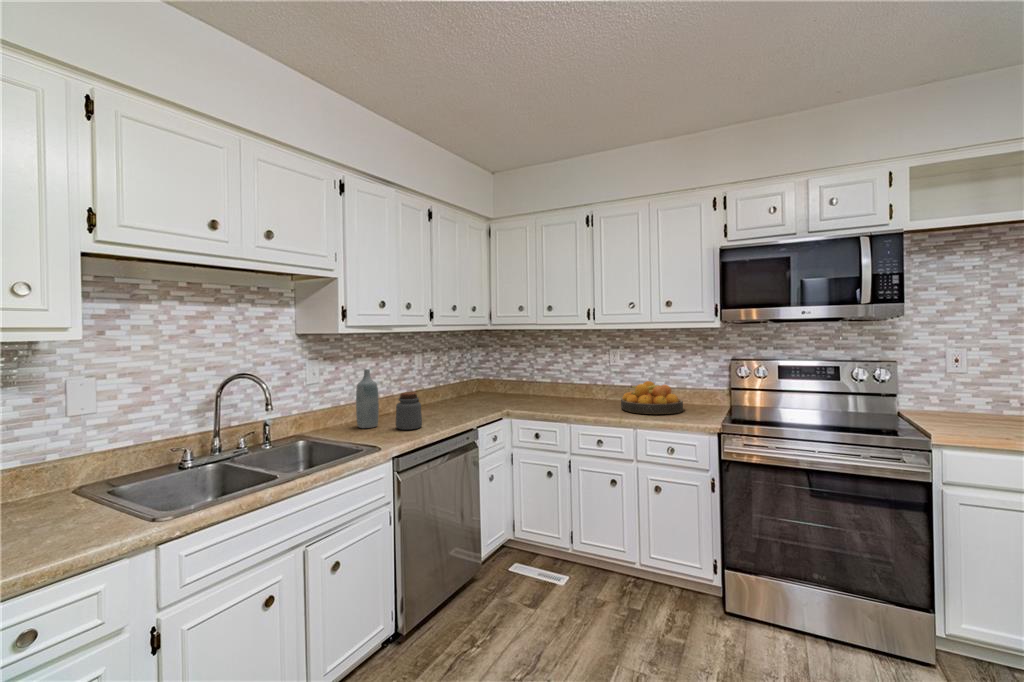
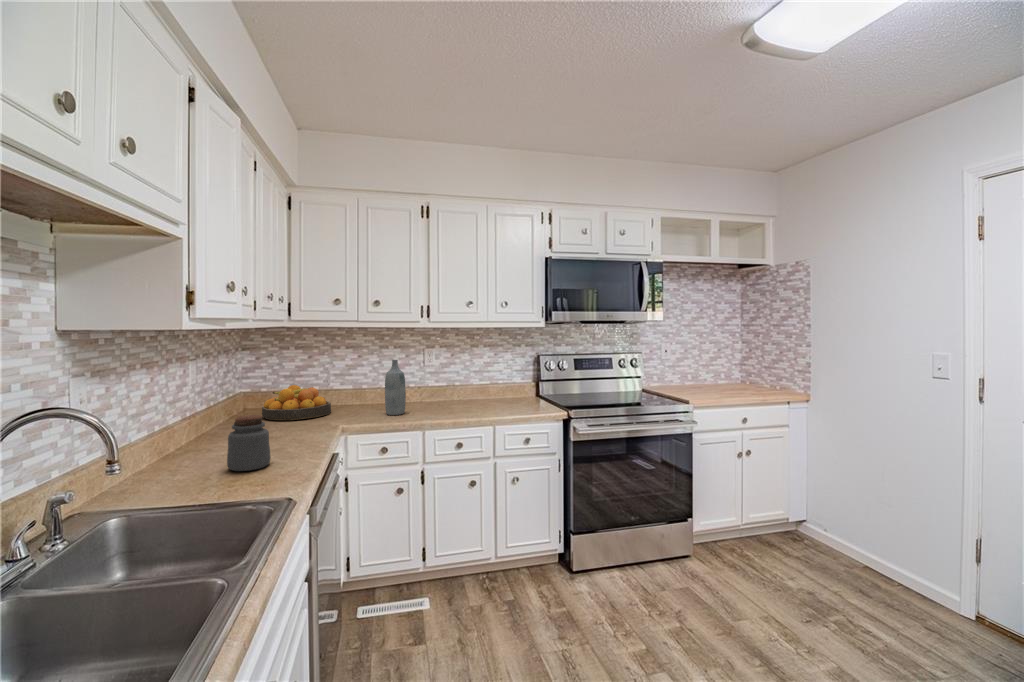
bottle: present [356,369,379,428] -> present [385,360,406,415]
fruit bowl: present [621,381,683,414] -> present [262,385,331,420]

